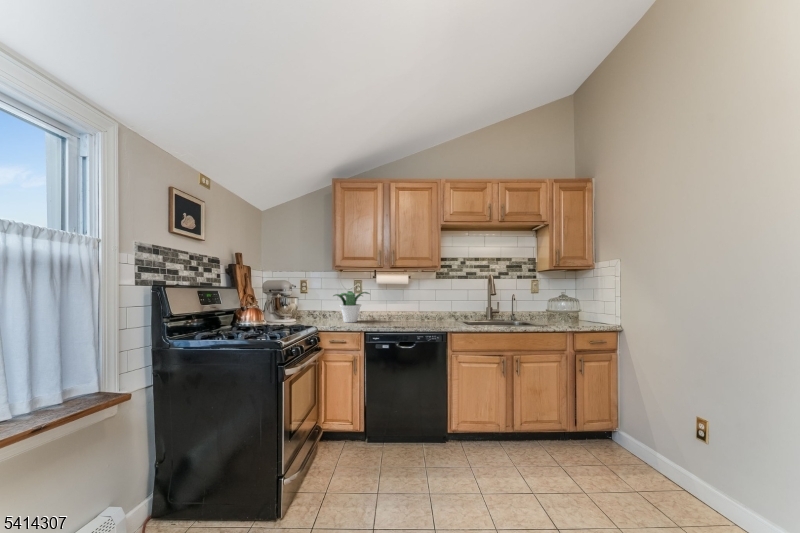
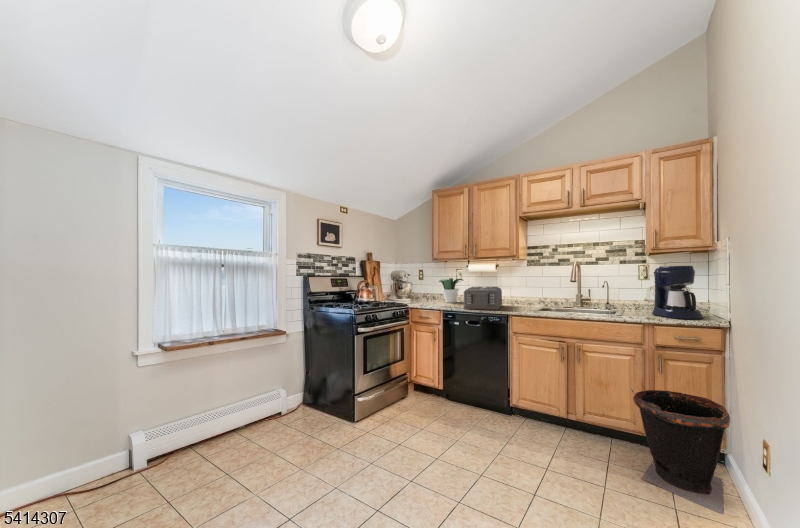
coffee maker: none [553,281,589,325] -> present [652,265,704,319]
toaster: none [383,301,432,329] -> present [464,287,502,310]
waste bin: none [571,387,649,477] -> present [631,389,730,515]

